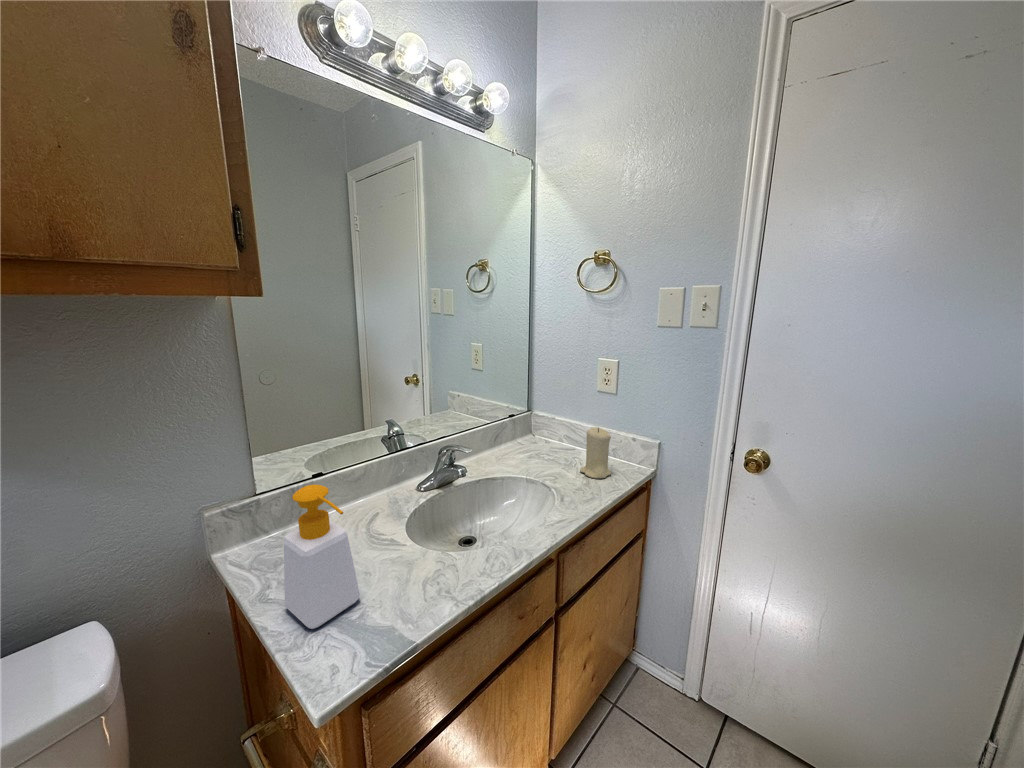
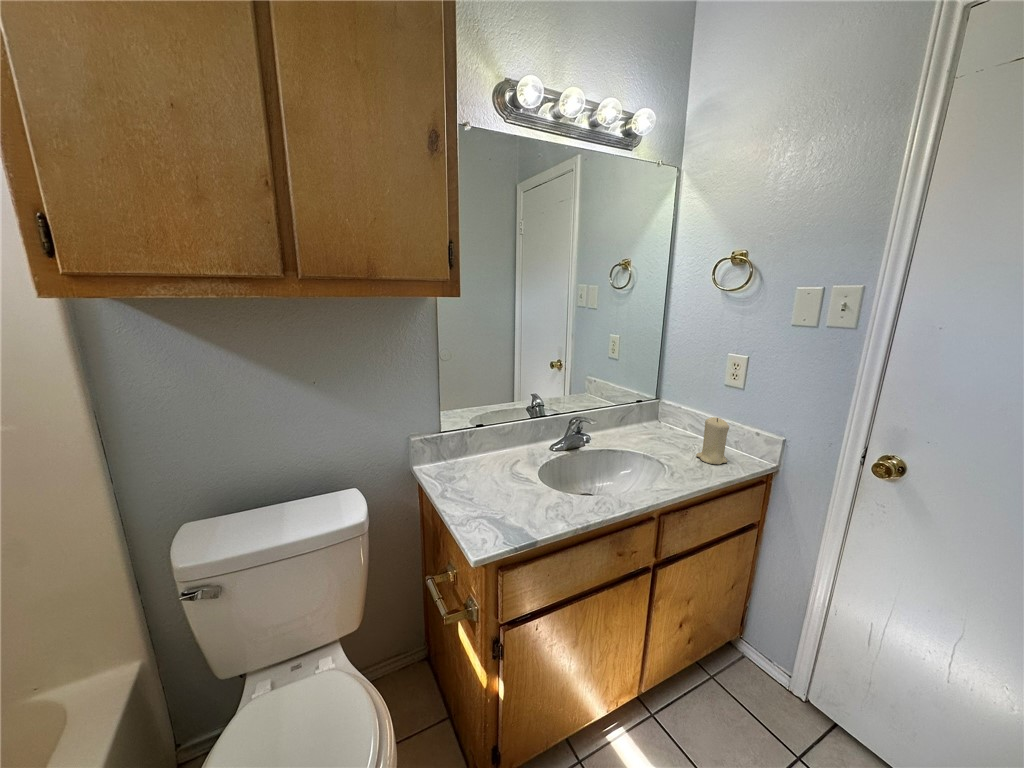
soap bottle: present [284,485,360,629] -> none [457,424,503,517]

